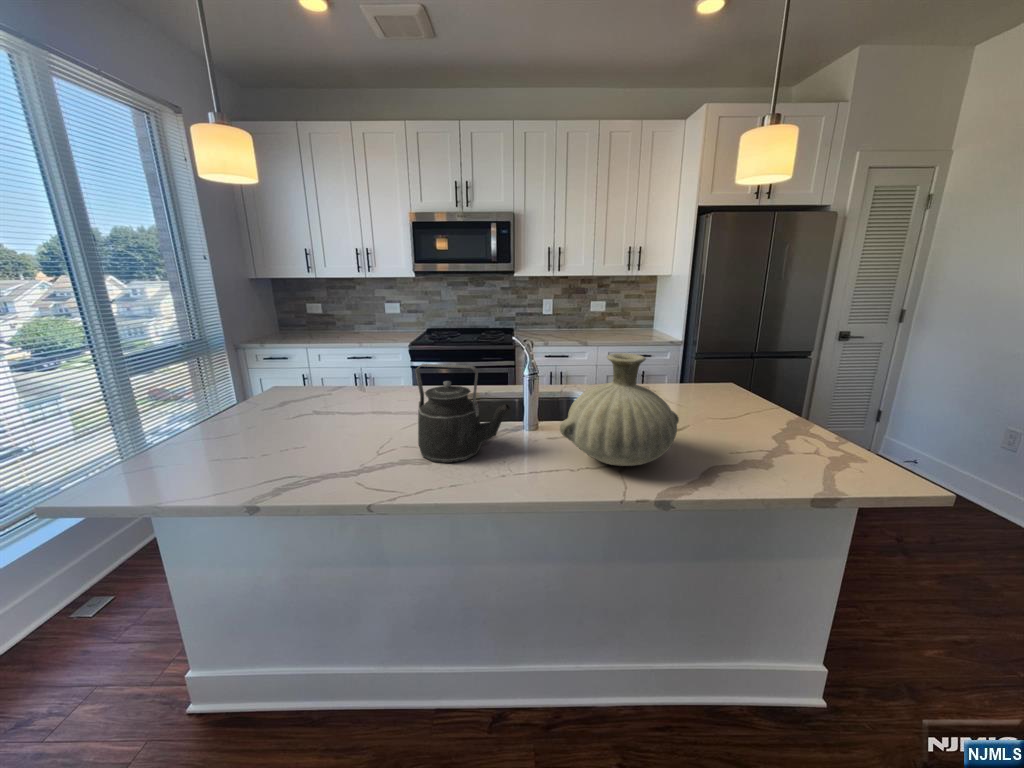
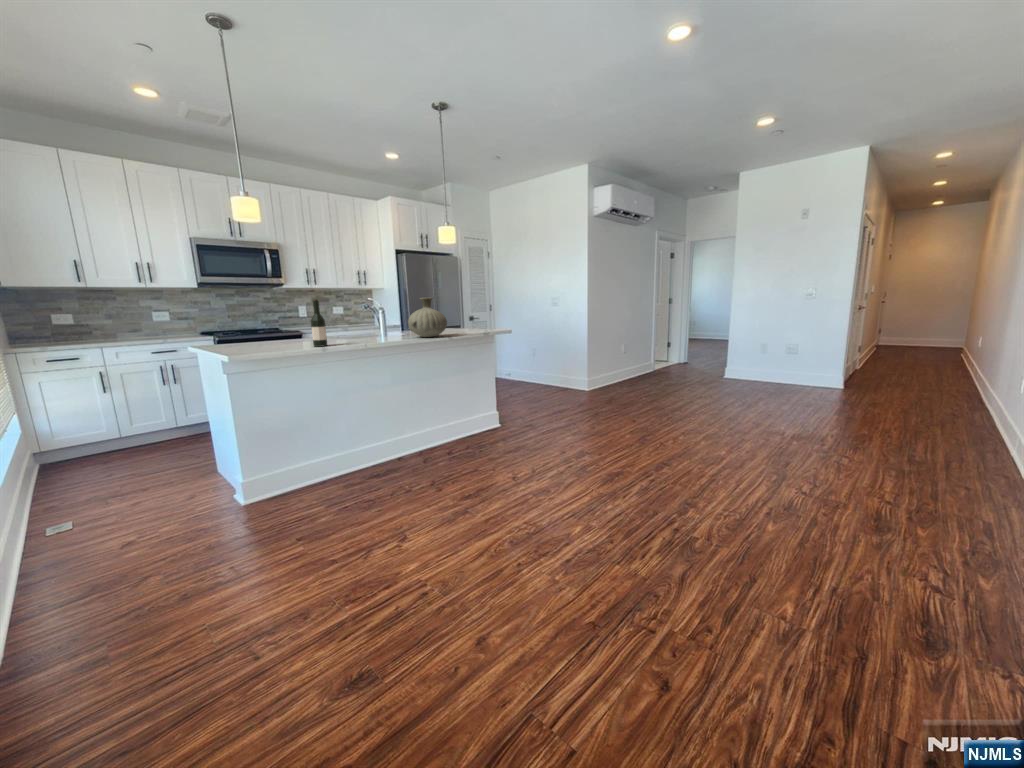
wine bottle: none [326,352,362,455] -> present [311,299,327,347]
kettle: present [415,364,510,463] -> none [348,304,390,343]

